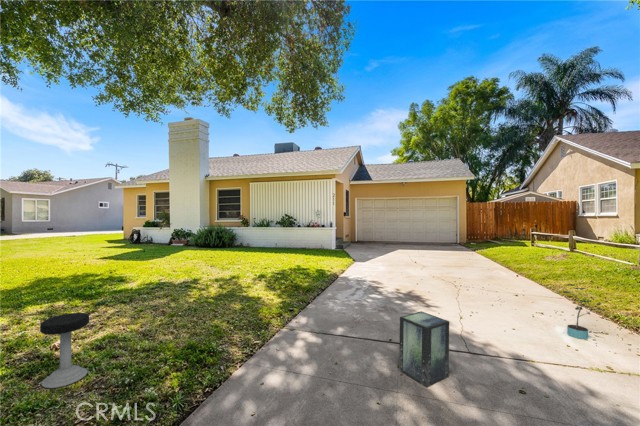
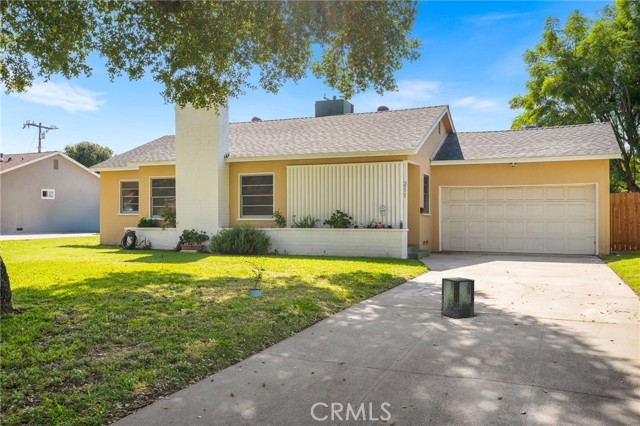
potted plant: present [564,284,602,339] -> present [246,257,265,297]
stool: present [40,313,89,388] -> none [219,270,242,309]

